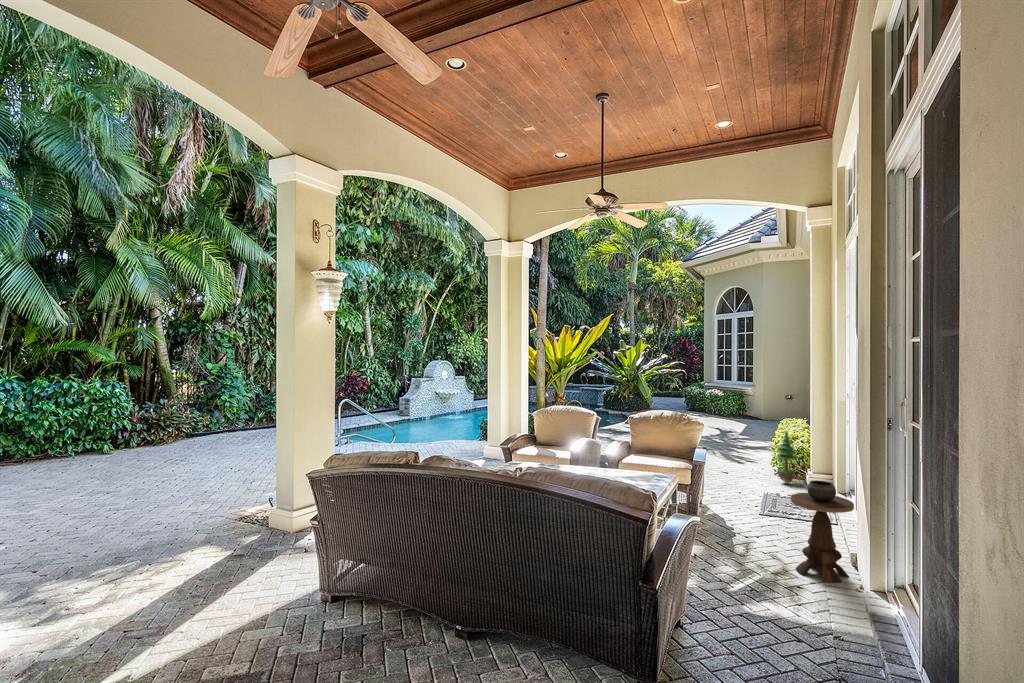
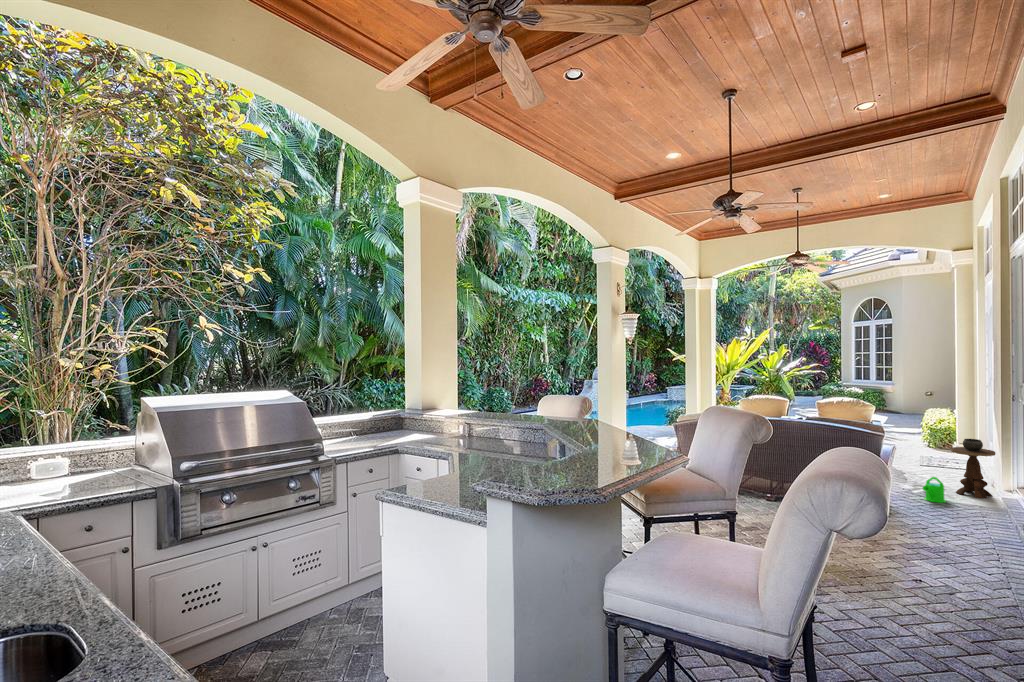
potted tree: present [777,431,796,483] -> none [928,414,947,454]
watering can: none [741,551,778,599] -> present [923,477,946,503]

